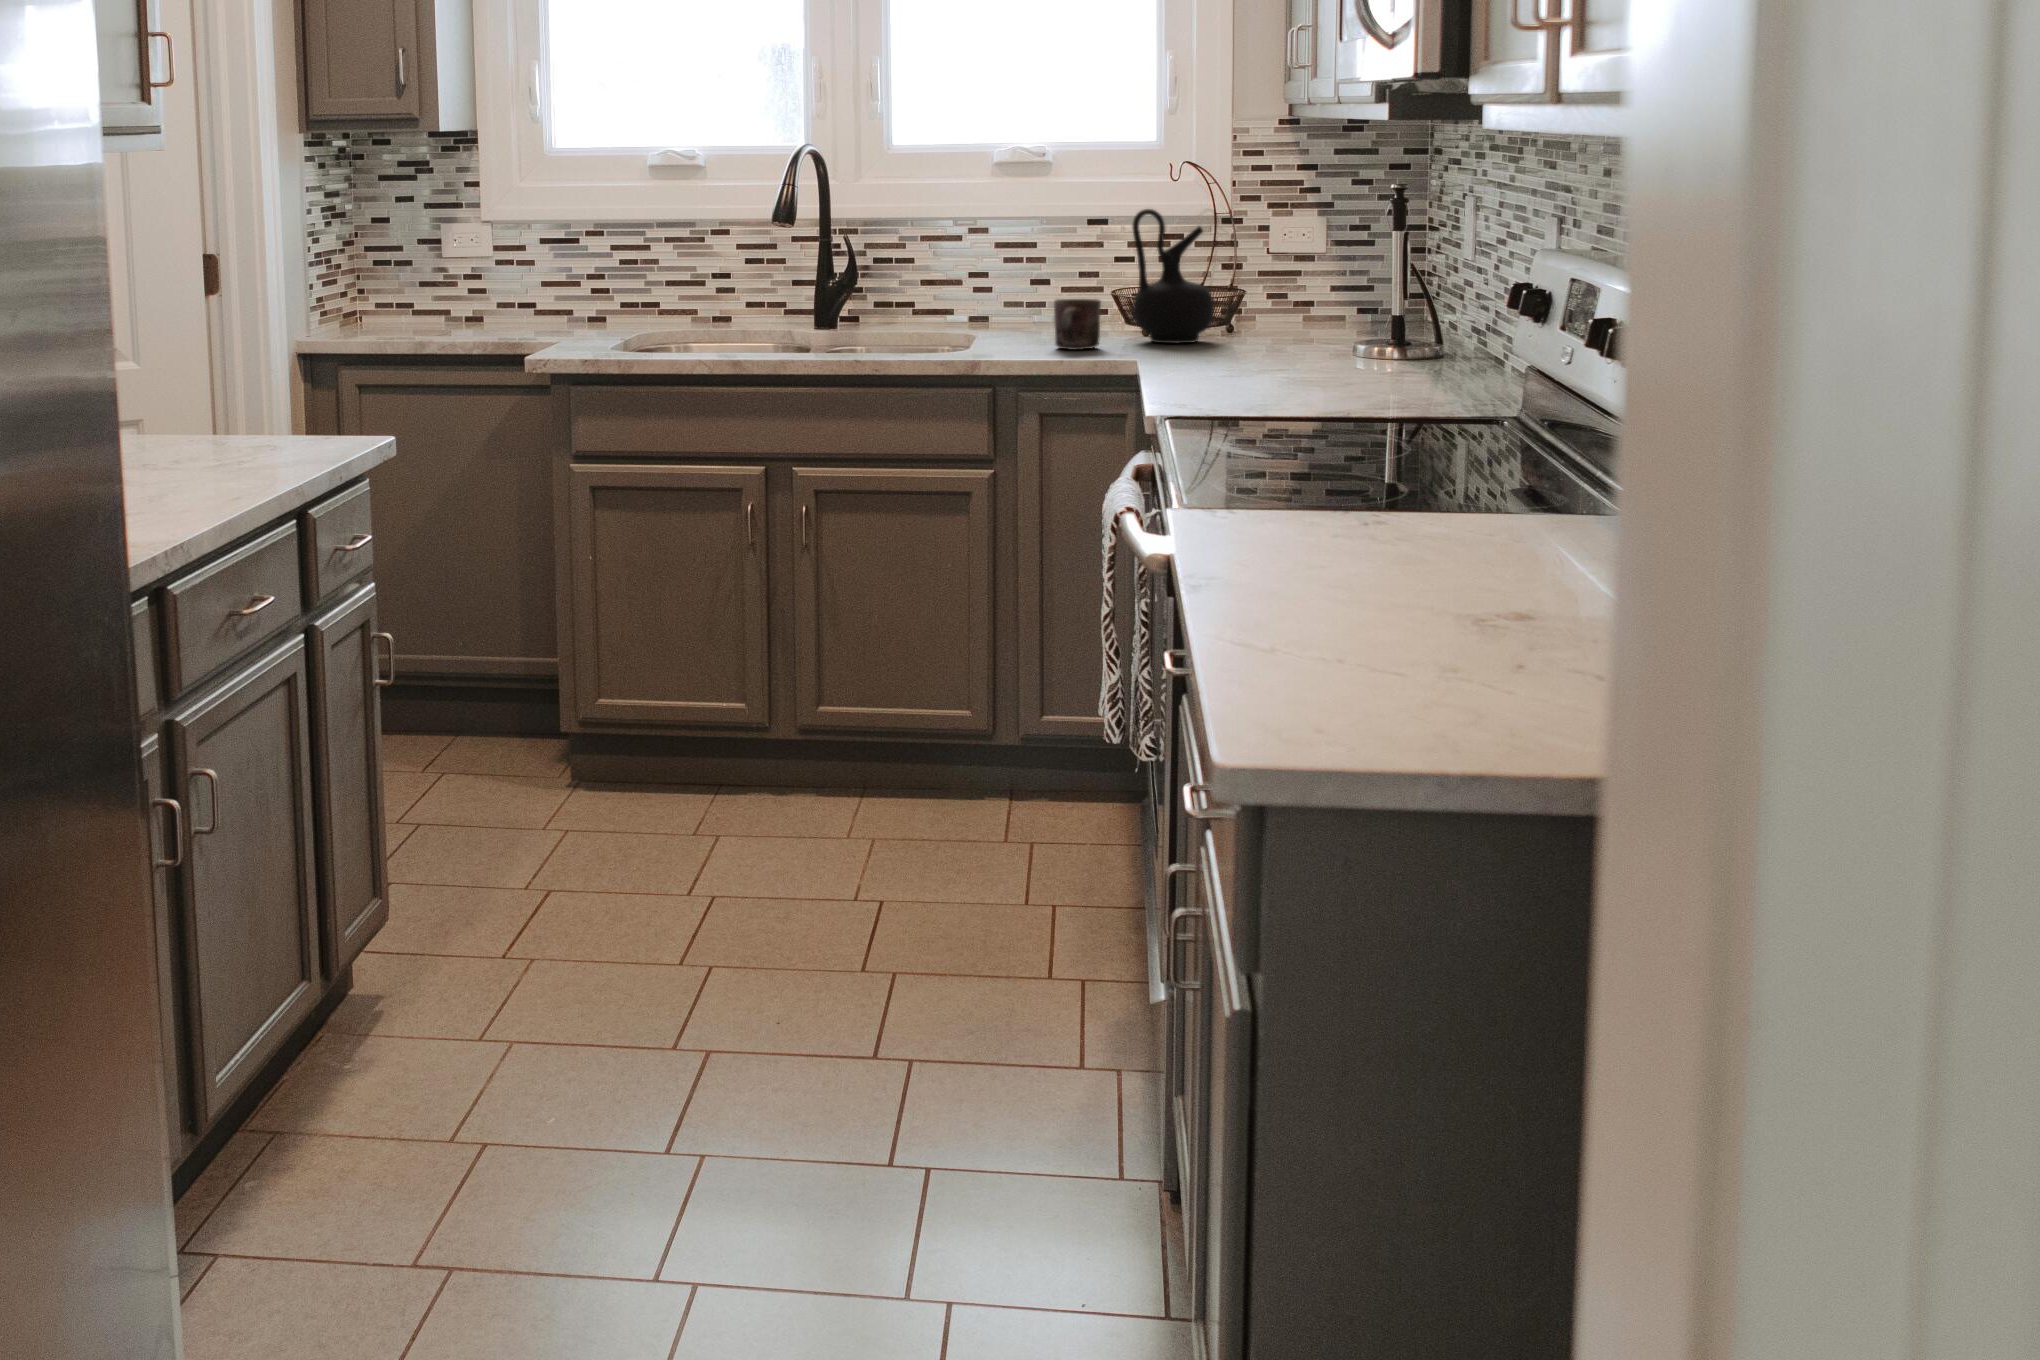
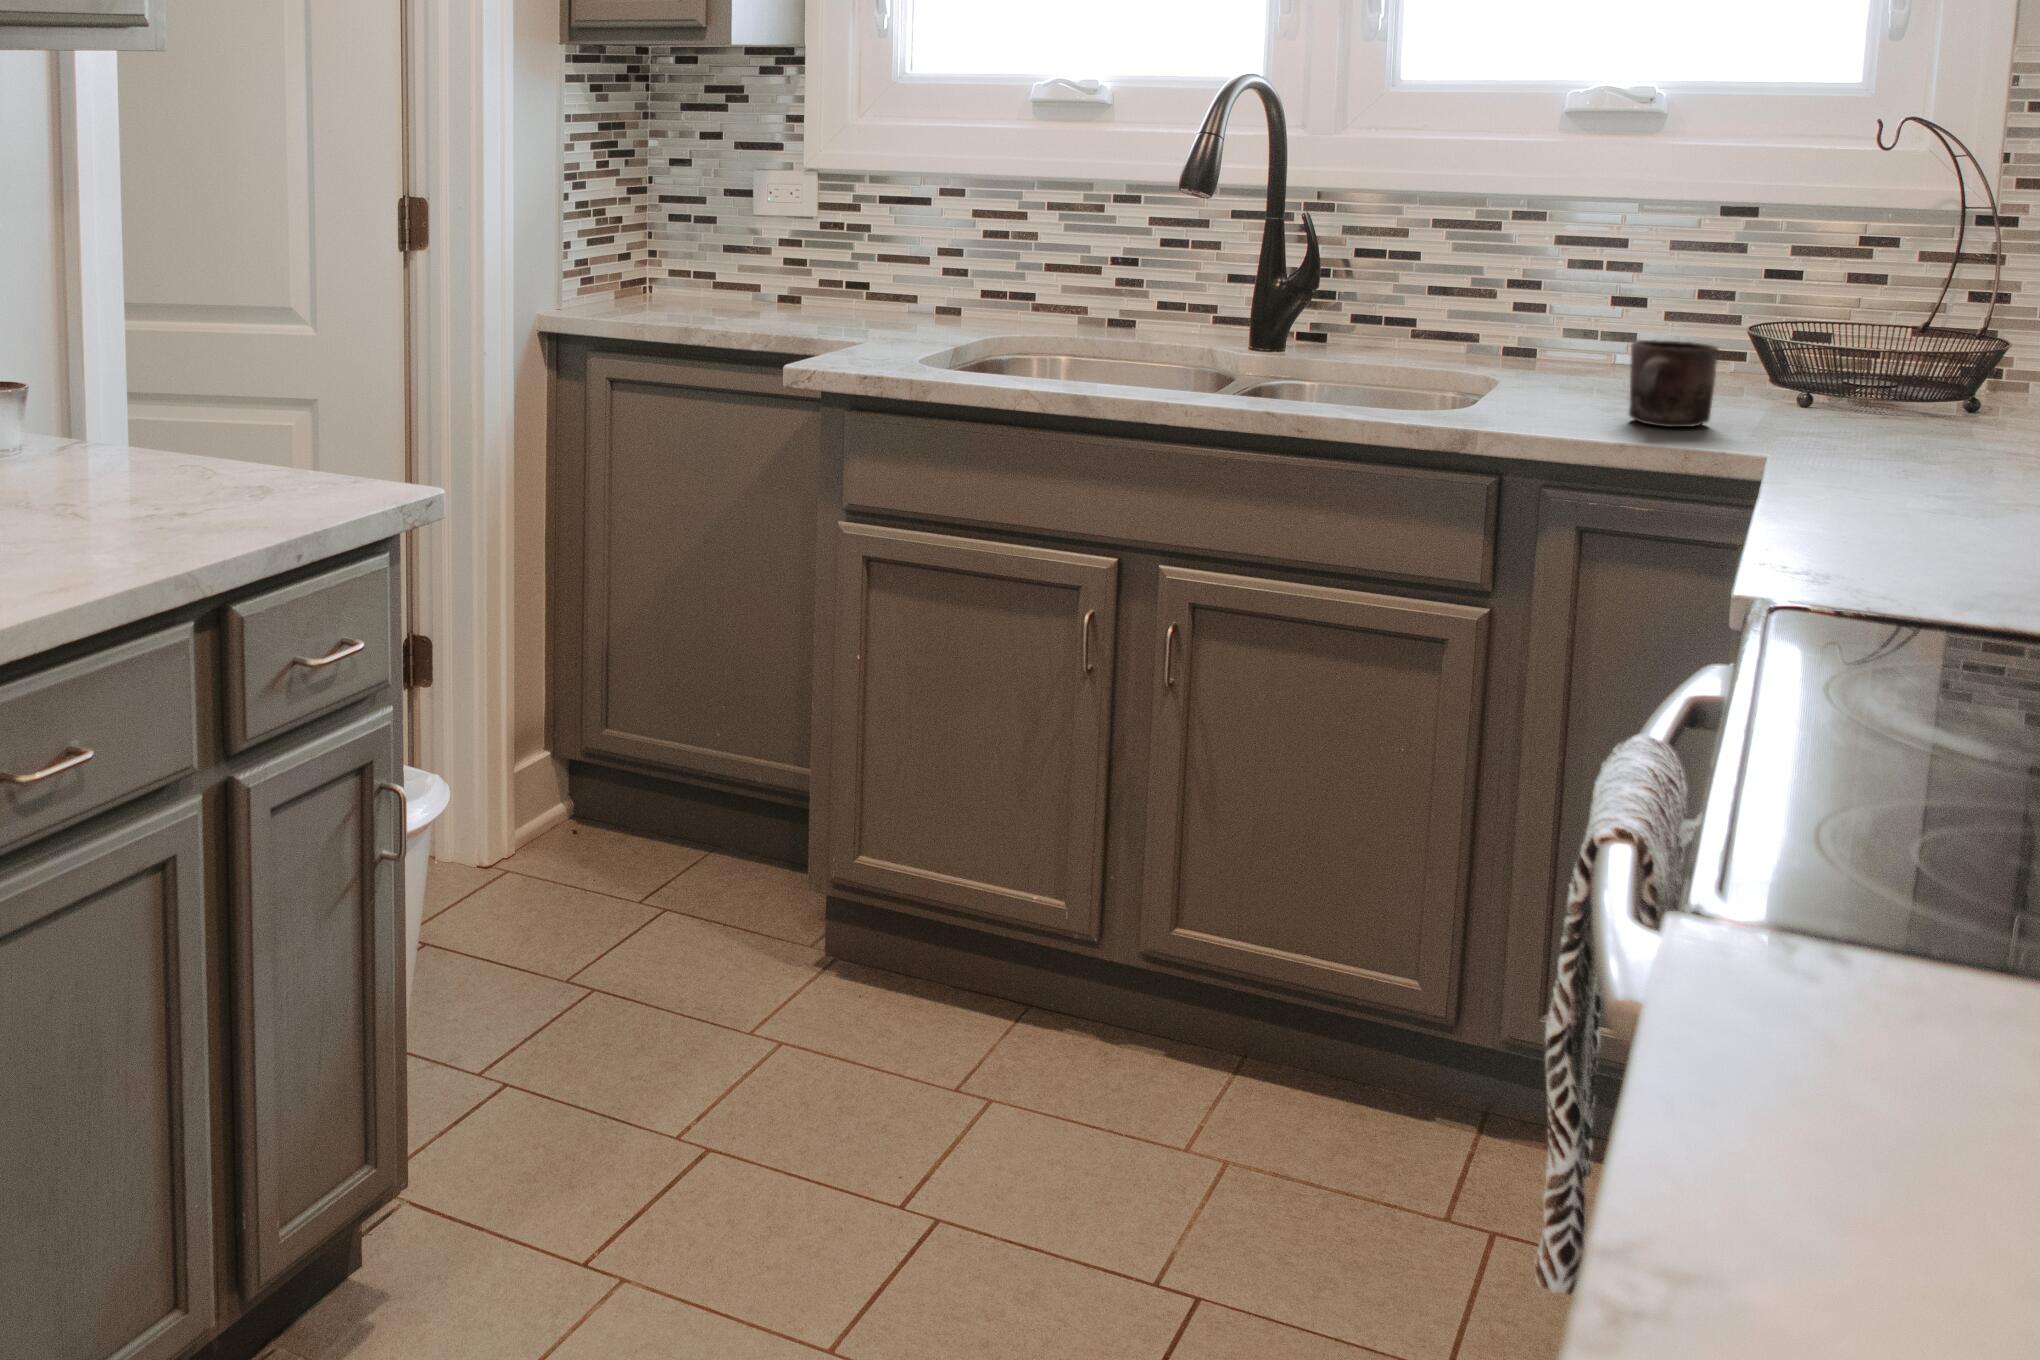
ceramic jug: present [1132,209,1214,343] -> none [1782,198,1941,429]

